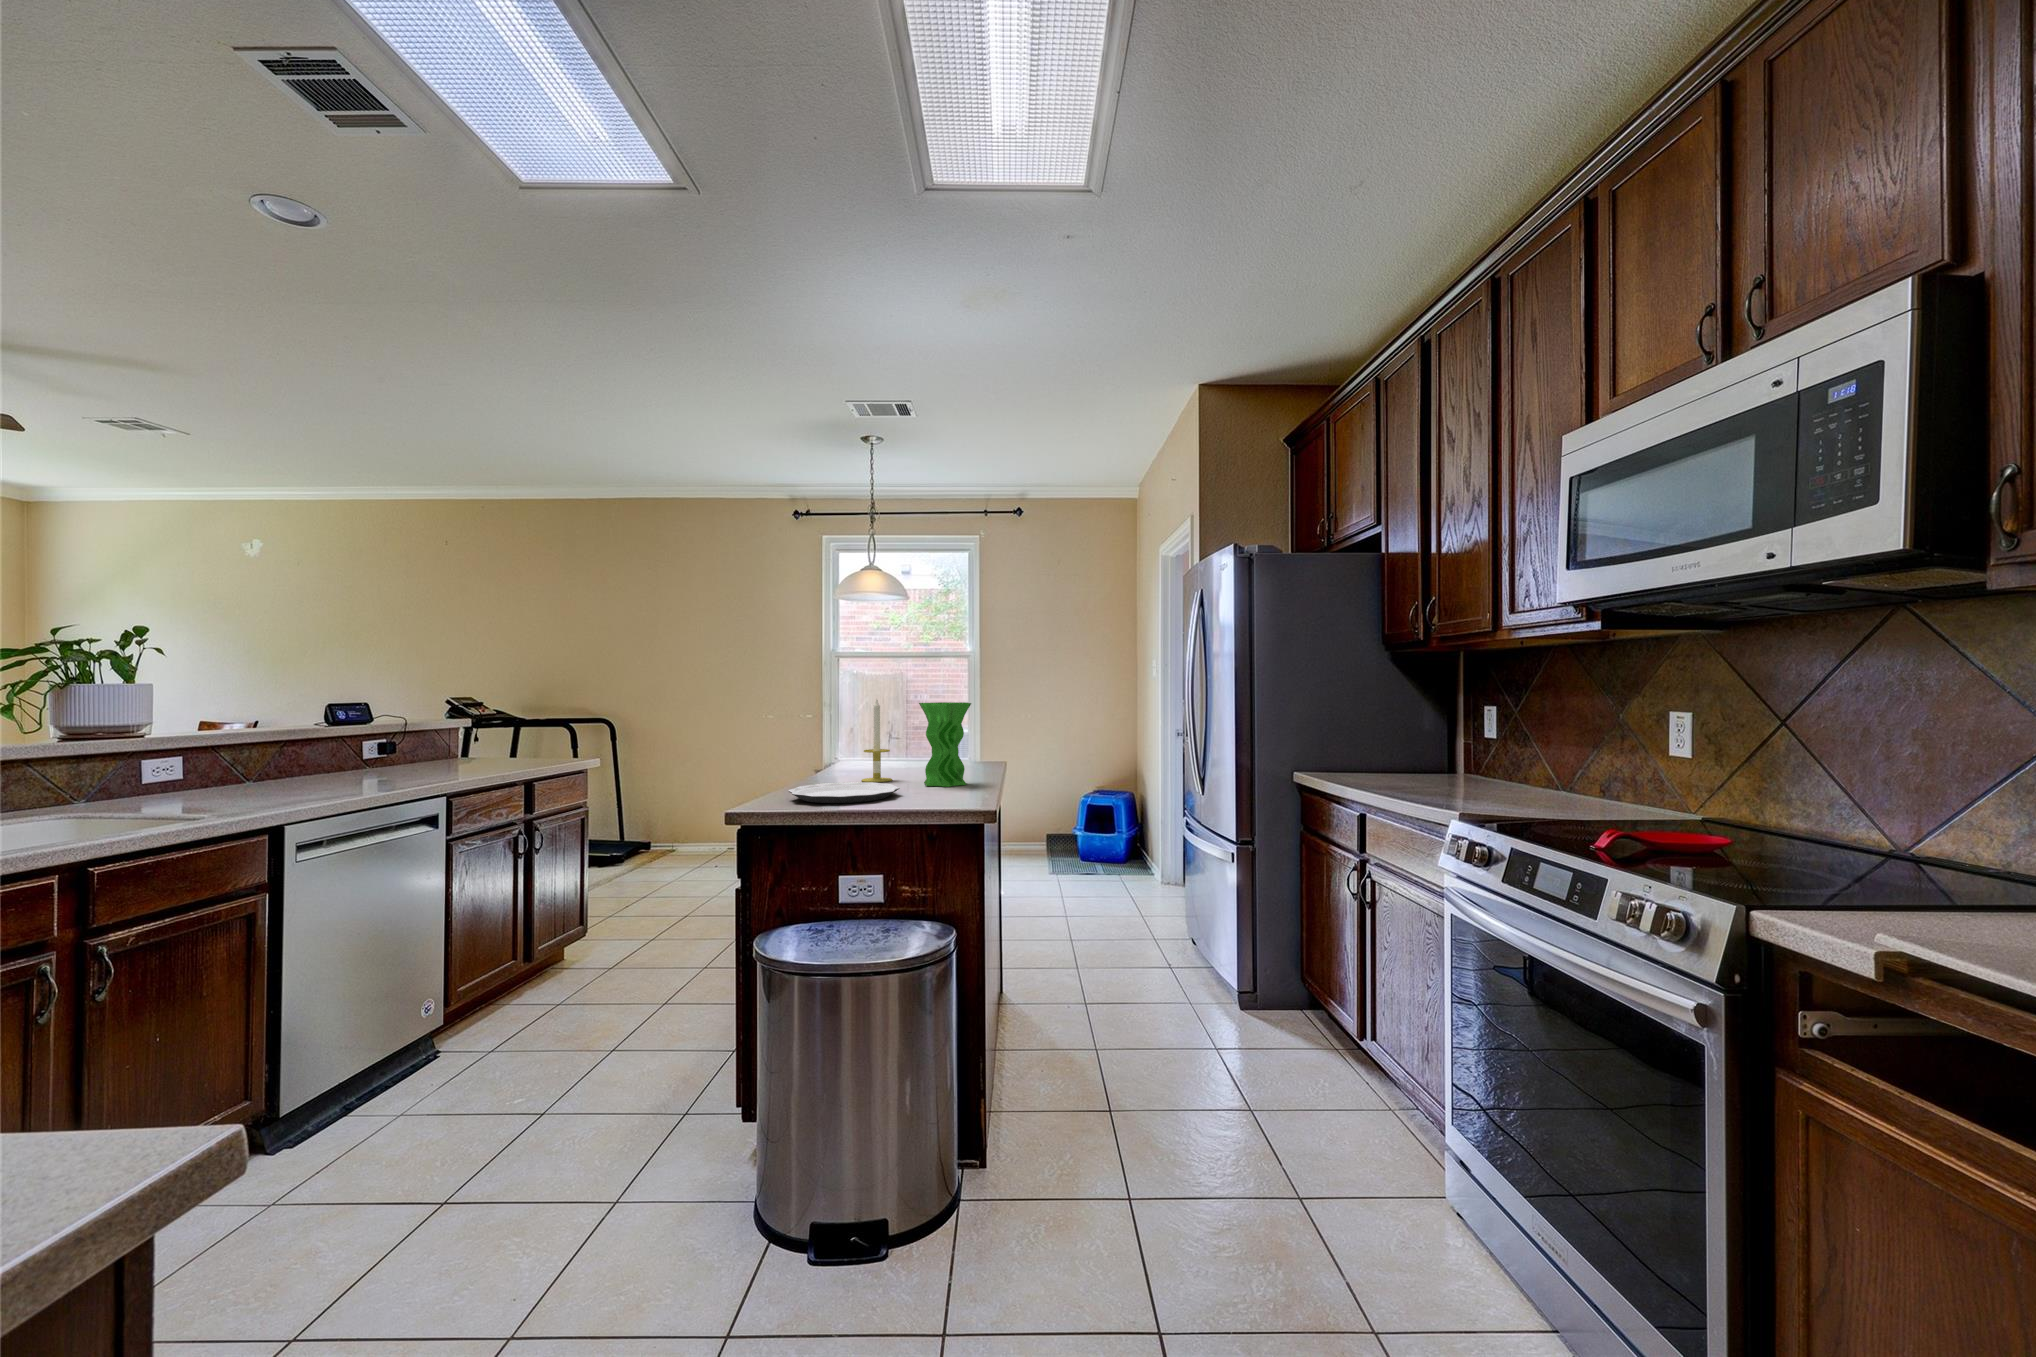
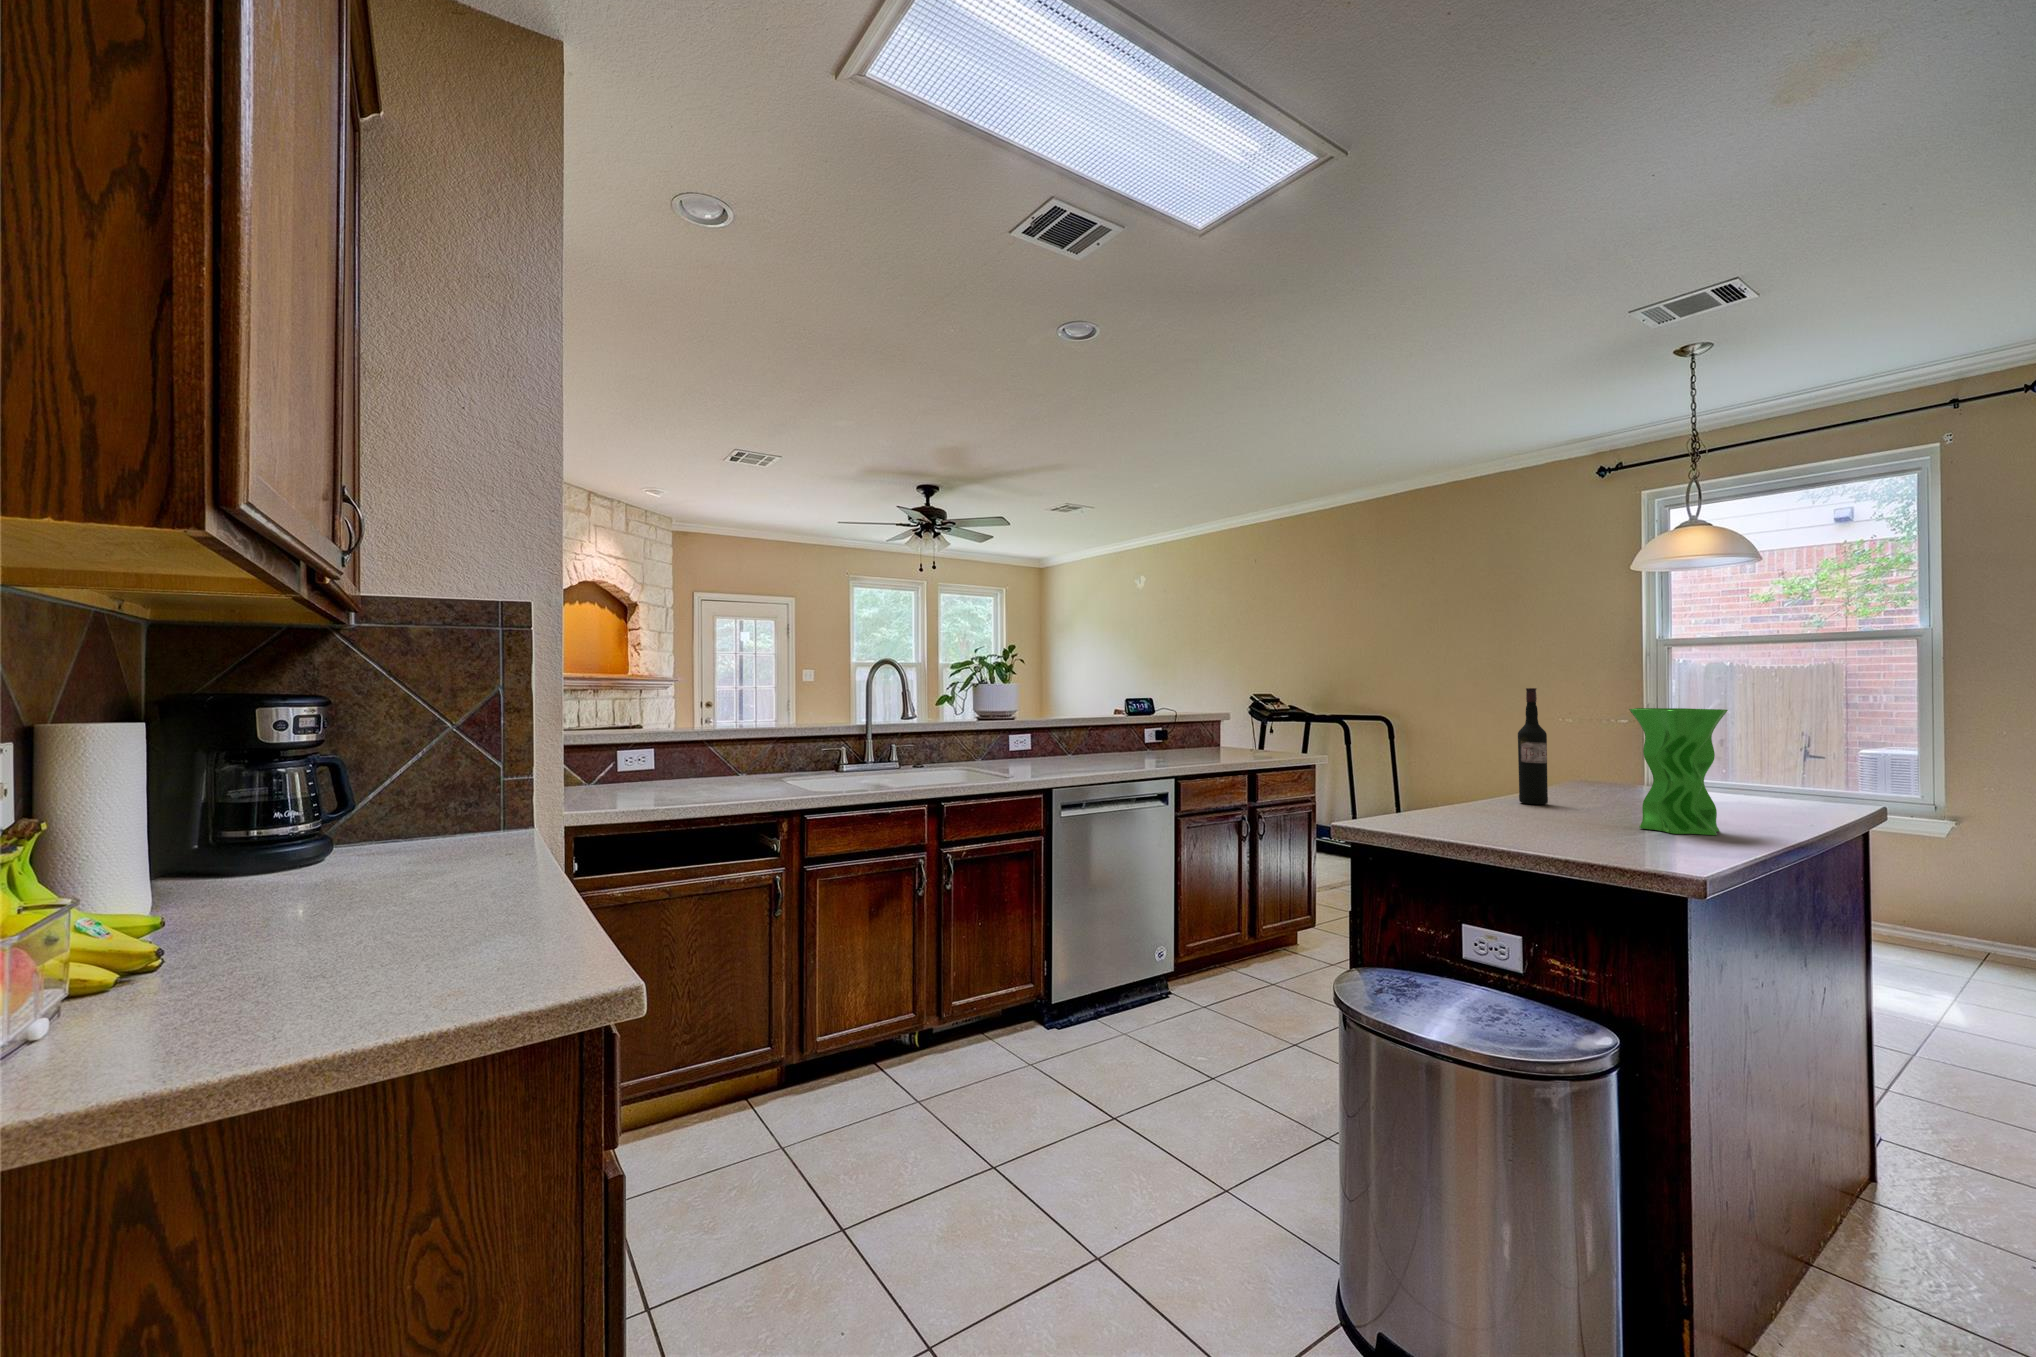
wine bottle: none [829,689,849,779] -> present [1518,688,1548,804]
candle: present [861,699,892,782] -> none [1556,700,1606,815]
plate: present [789,782,900,803] -> none [1414,806,1574,836]

